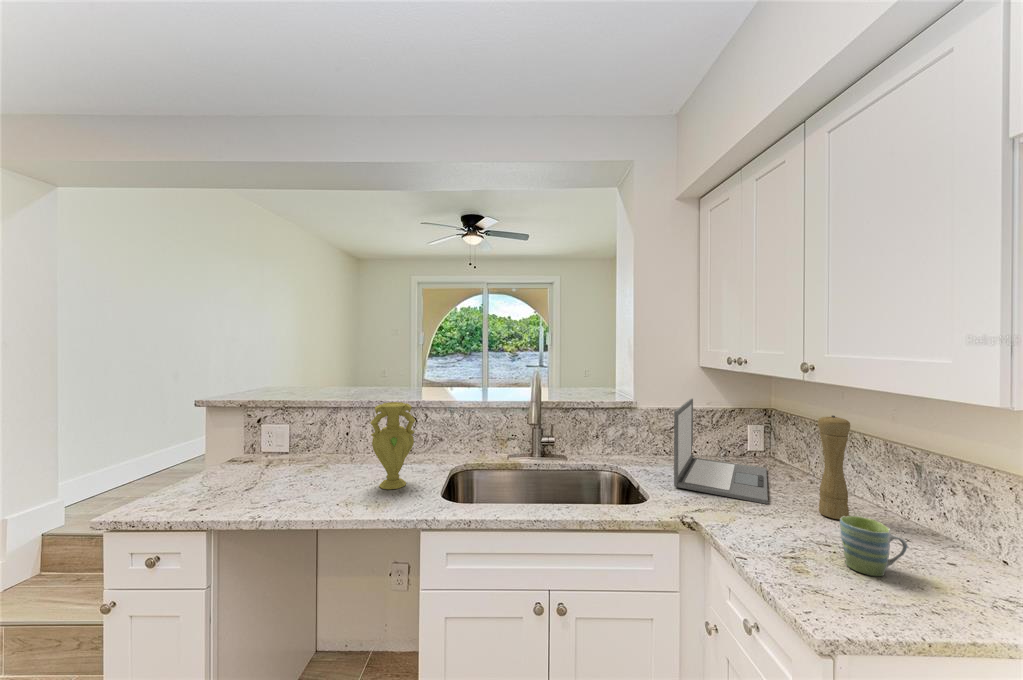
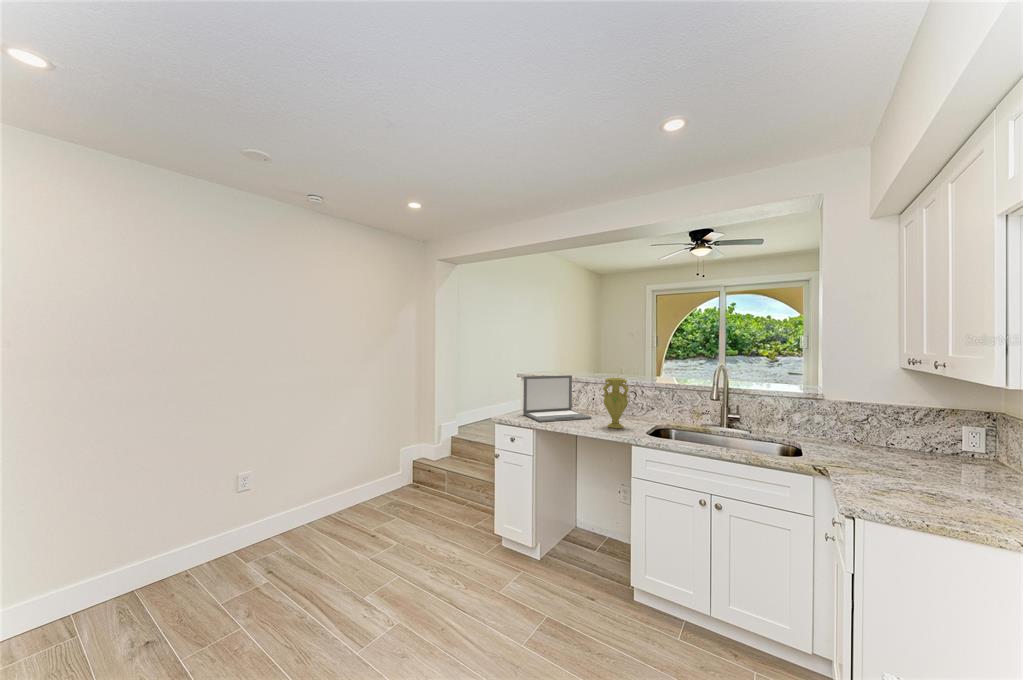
laptop: present [674,399,768,504] -> present [523,375,592,422]
pepper mill: present [818,415,850,519] -> none [957,405,991,495]
mug: present [840,516,907,576] -> none [911,470,968,512]

